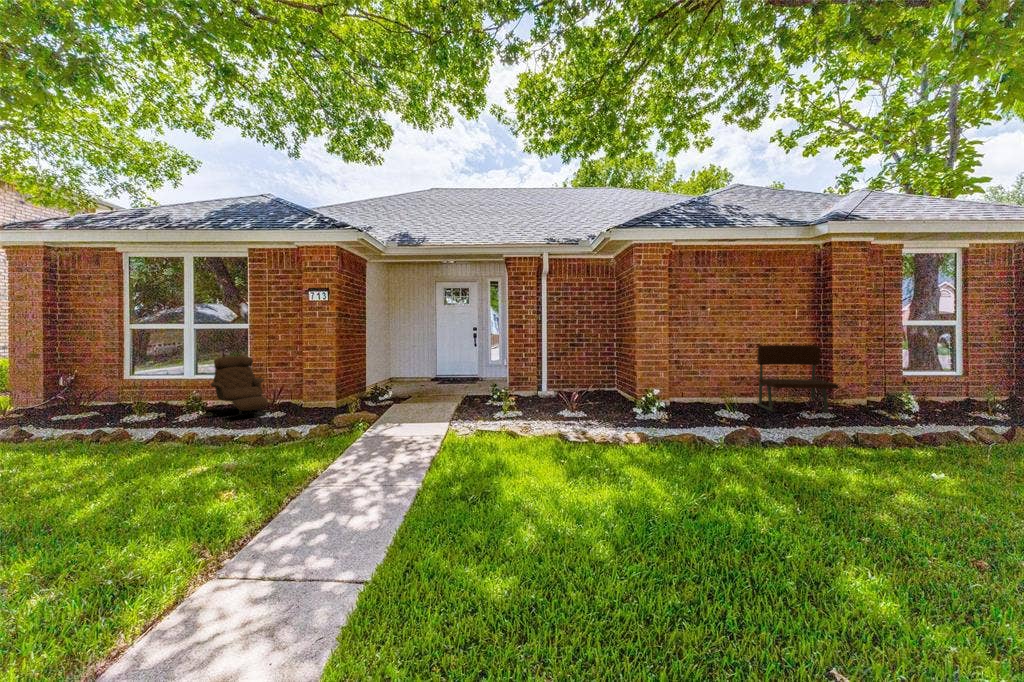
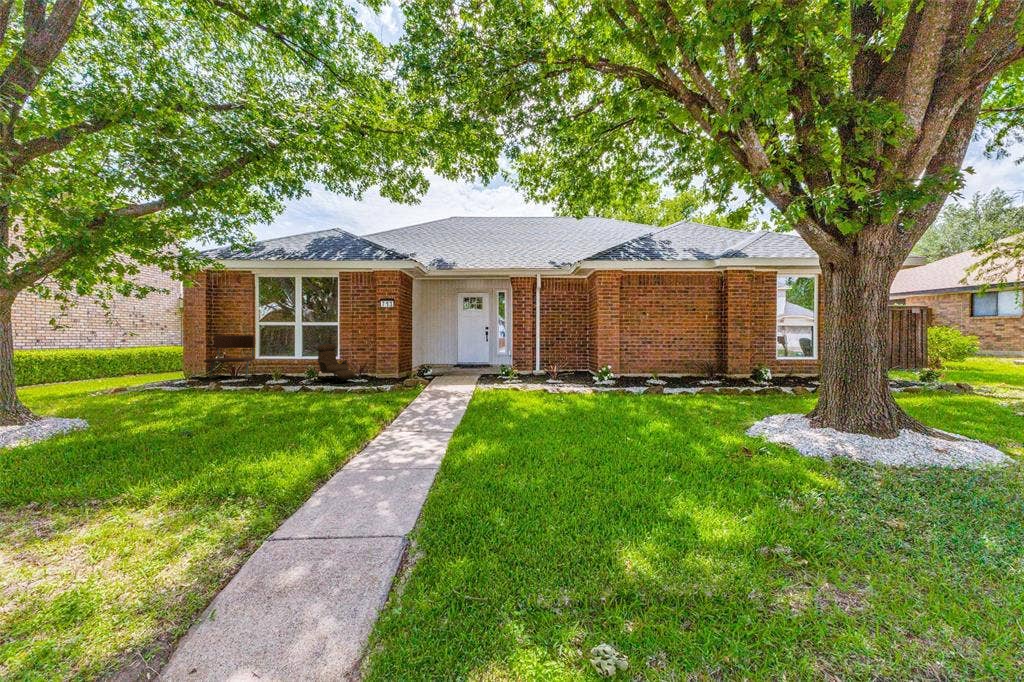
bench: present [757,345,838,413] -> present [204,335,255,378]

